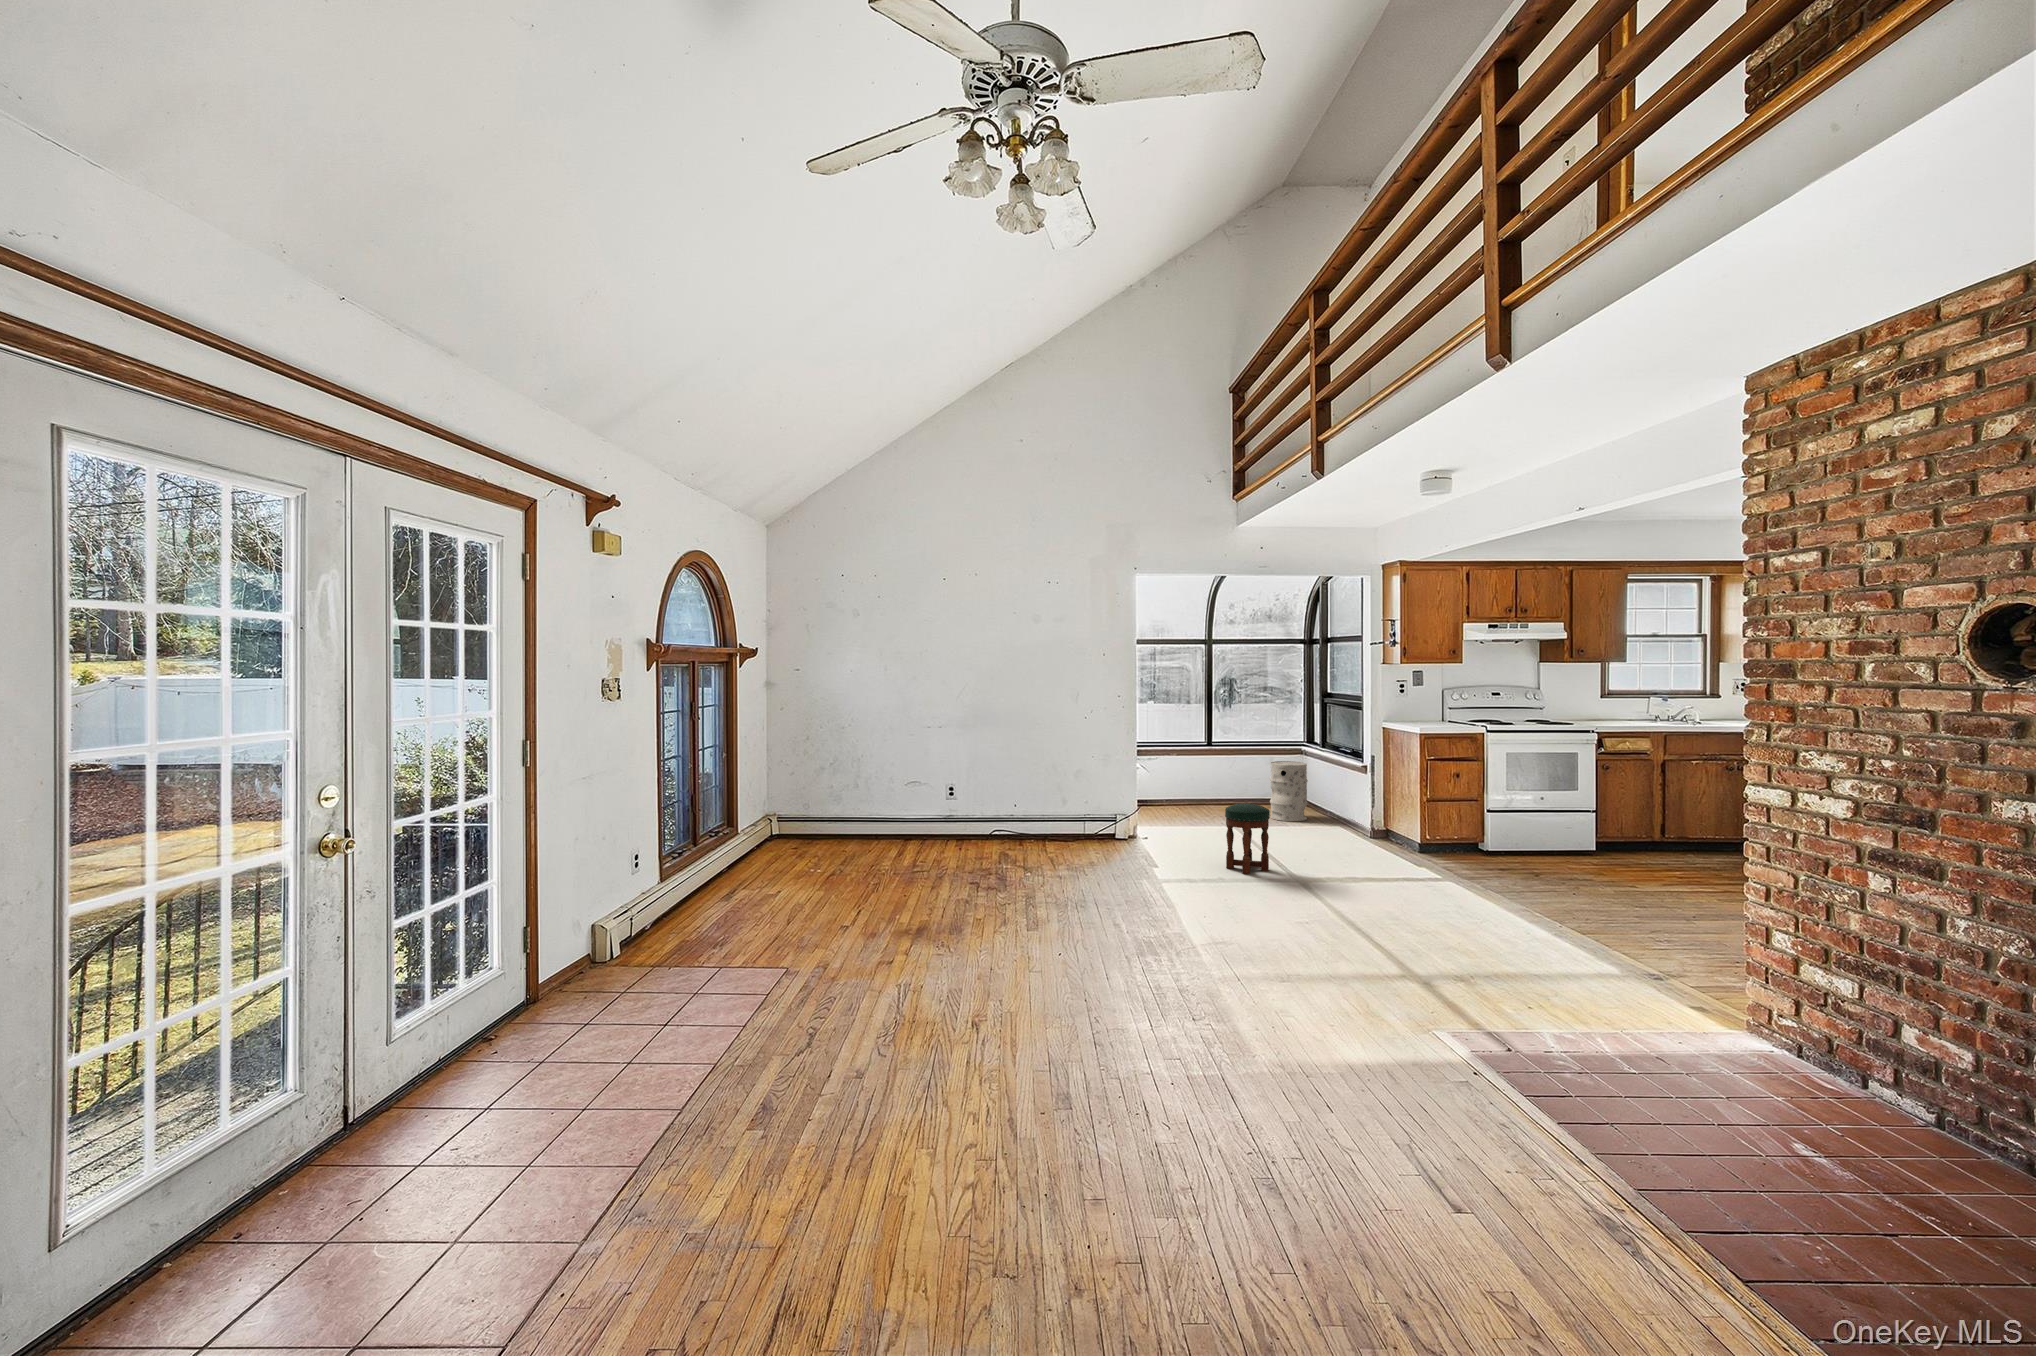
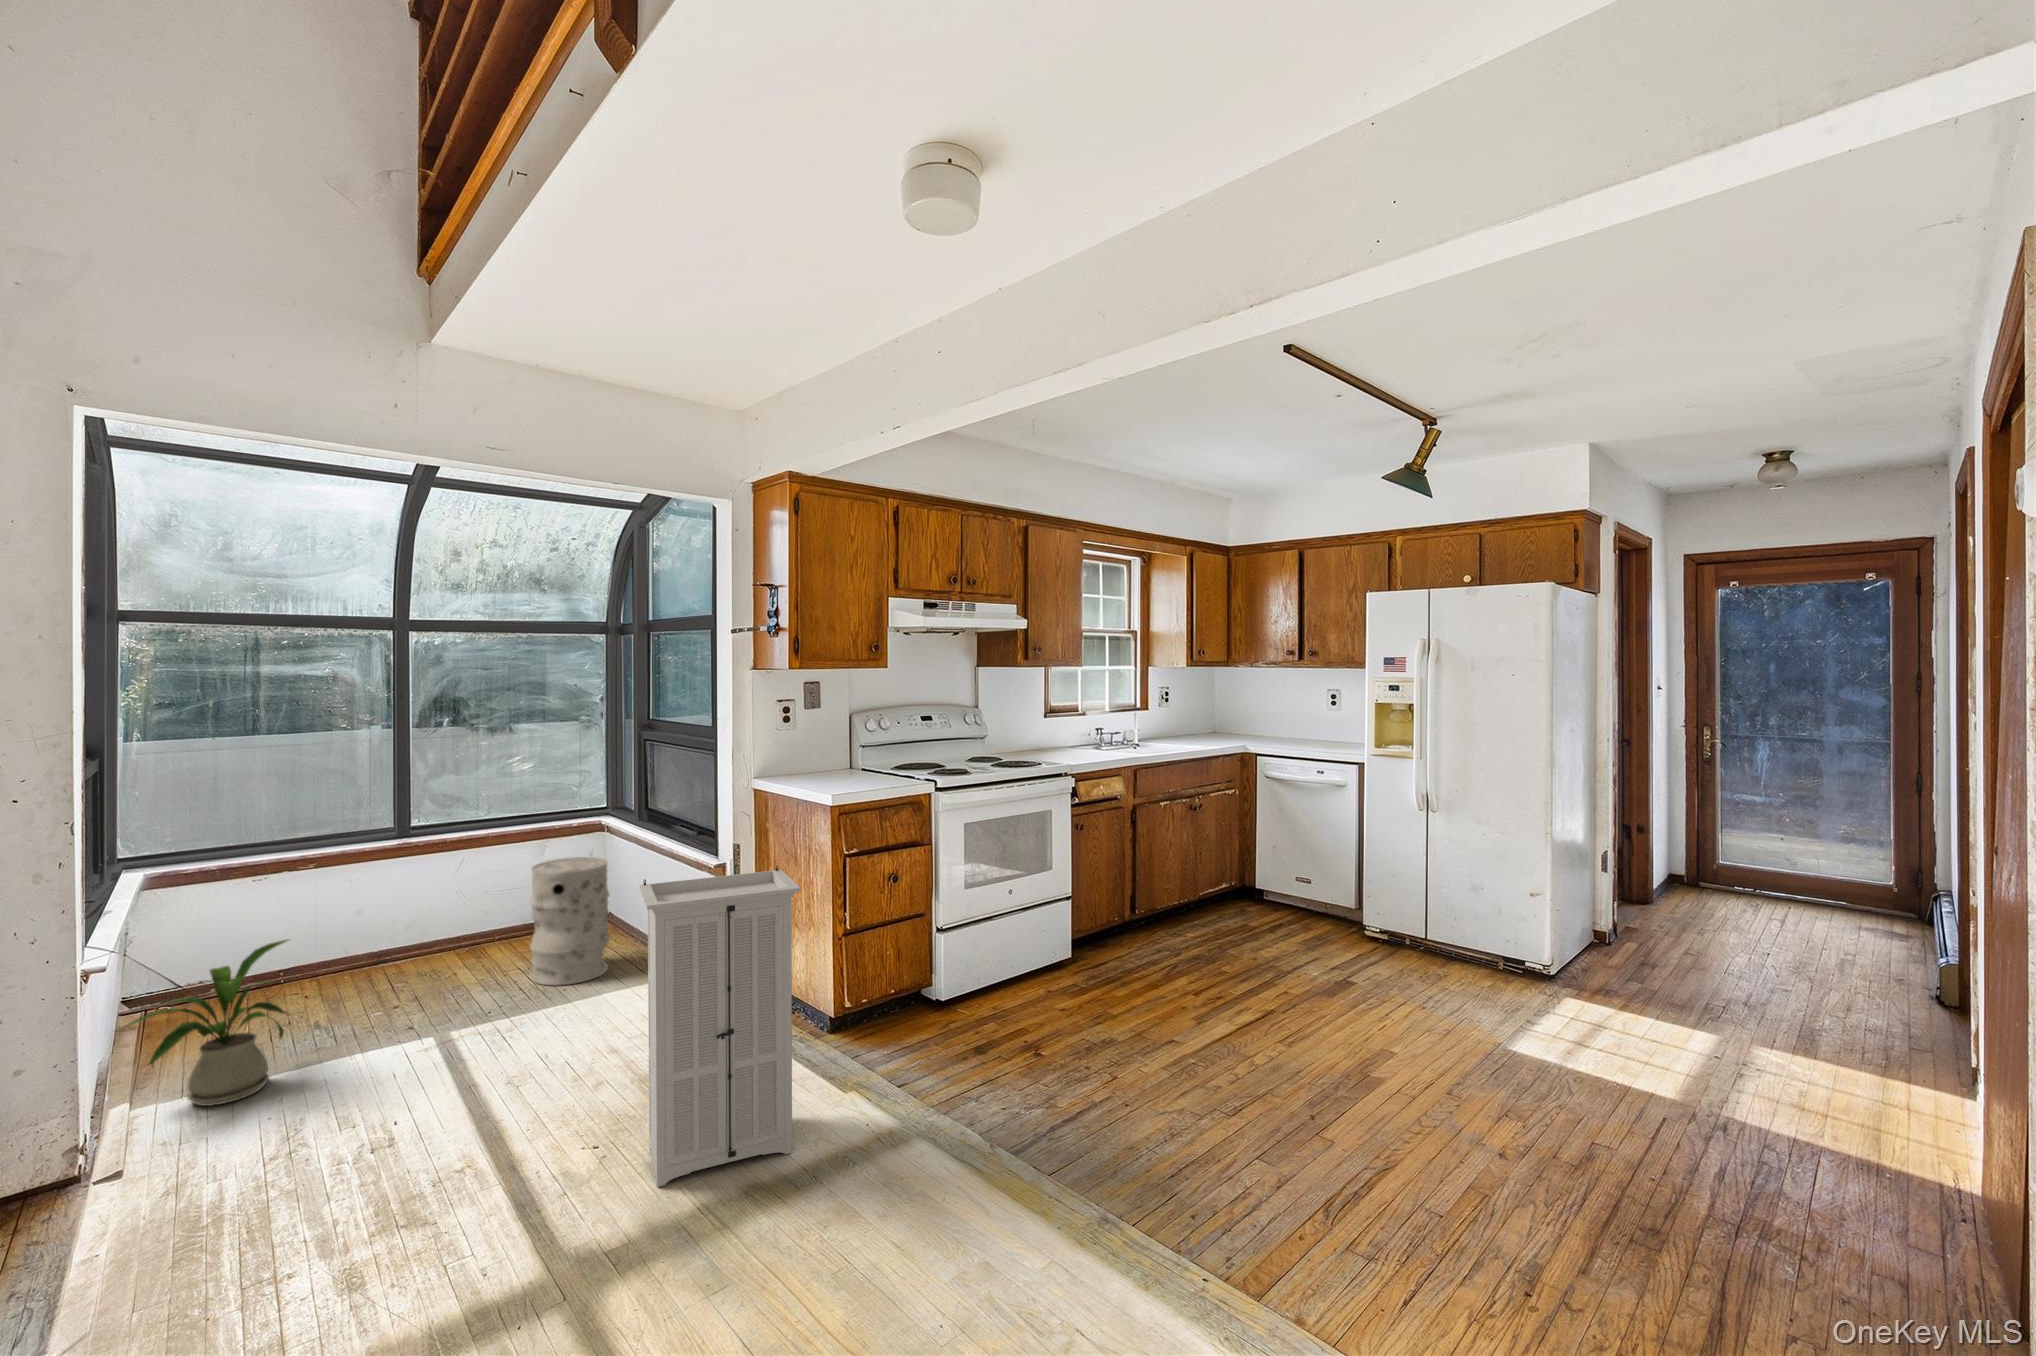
storage cabinet: none [1322,752,1391,876] -> present [639,866,801,1187]
house plant: none [1136,774,1185,831] -> present [123,940,287,1106]
stool: present [1225,804,1270,874] -> none [350,1052,494,1286]

